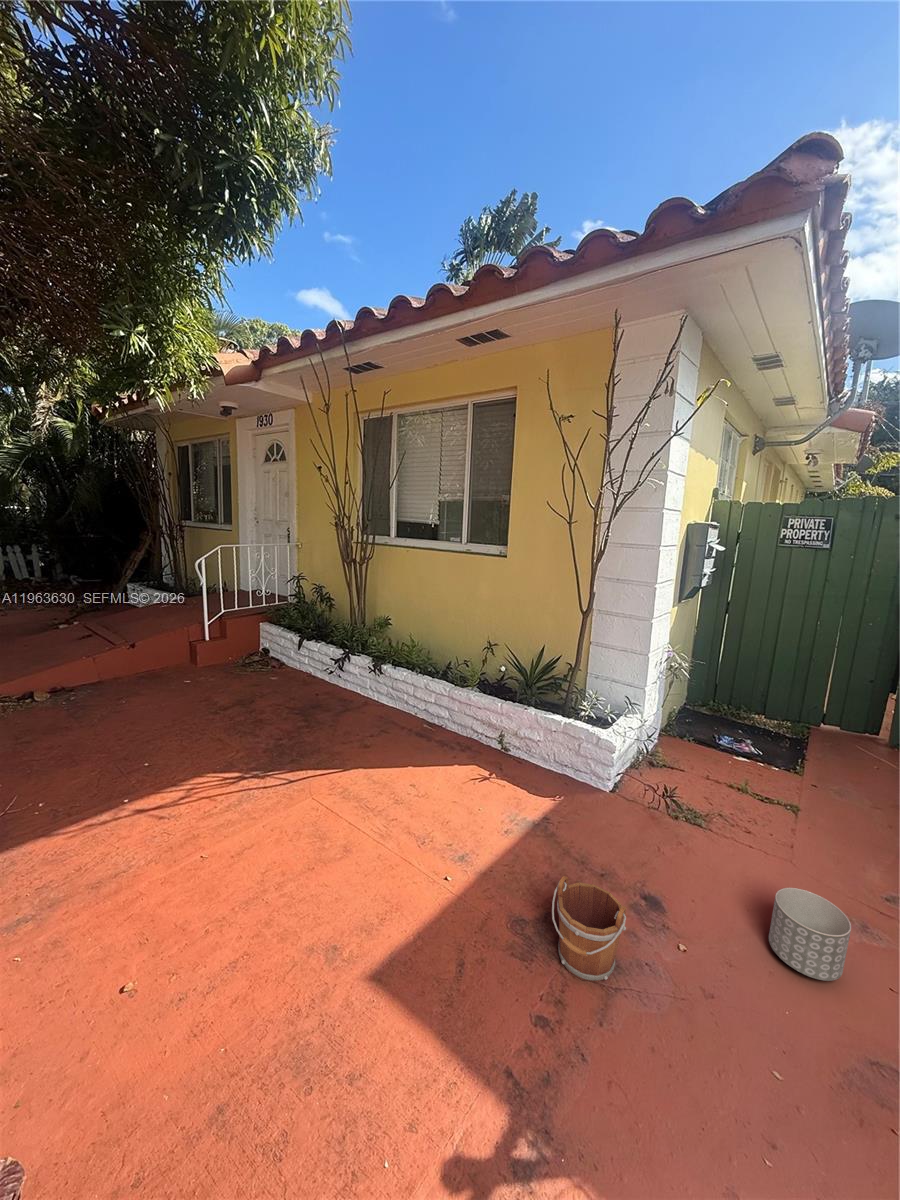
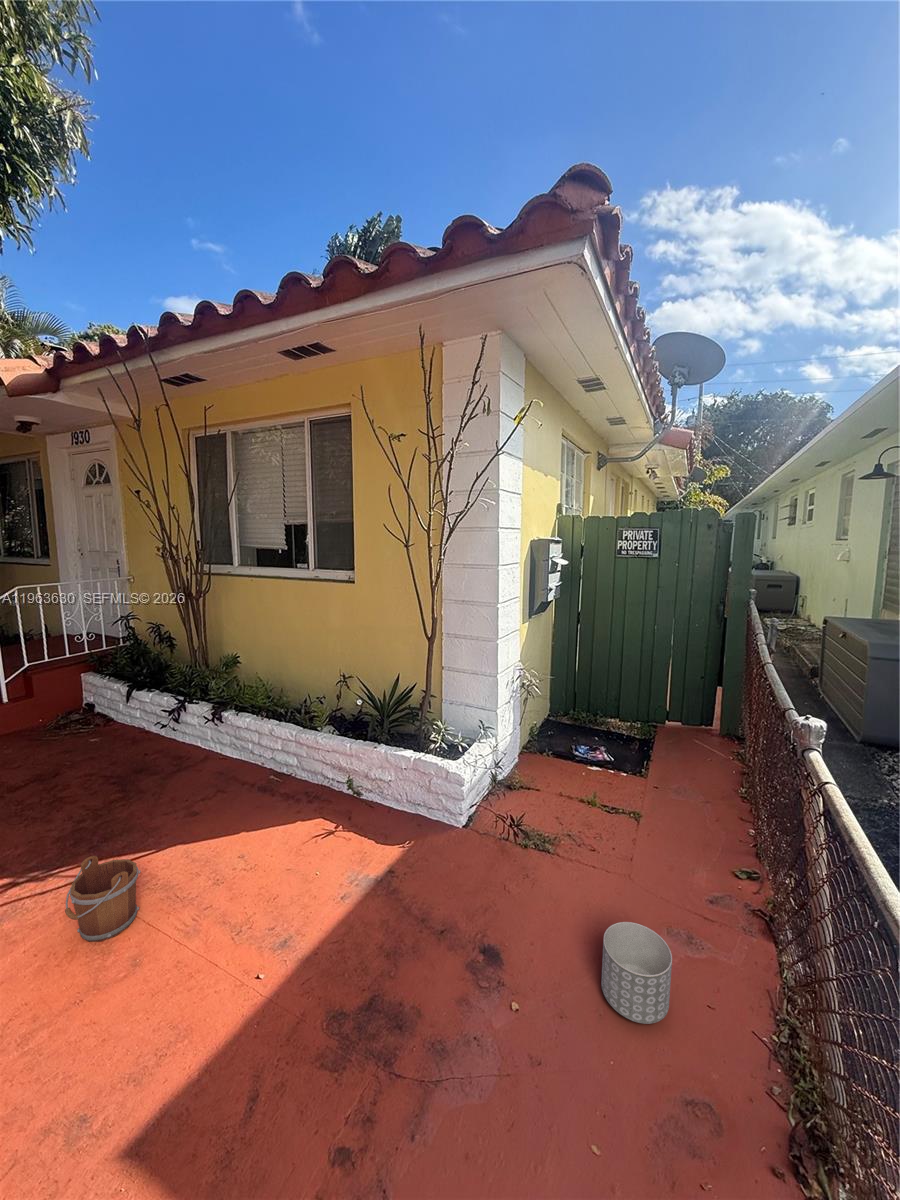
bucket: present [552,876,627,982] -> present [65,856,141,942]

